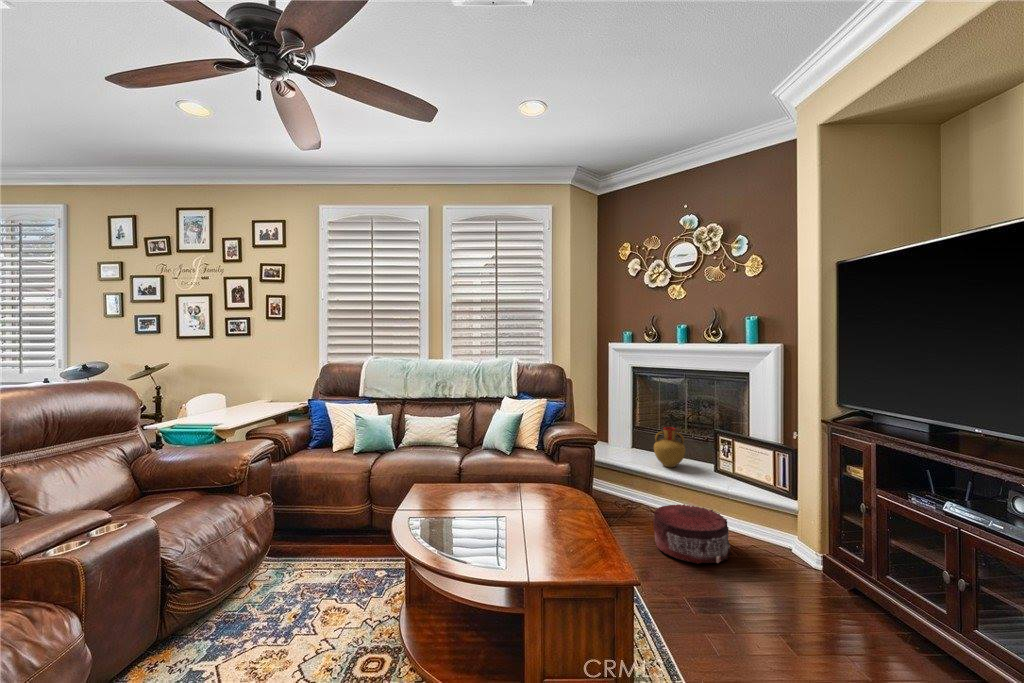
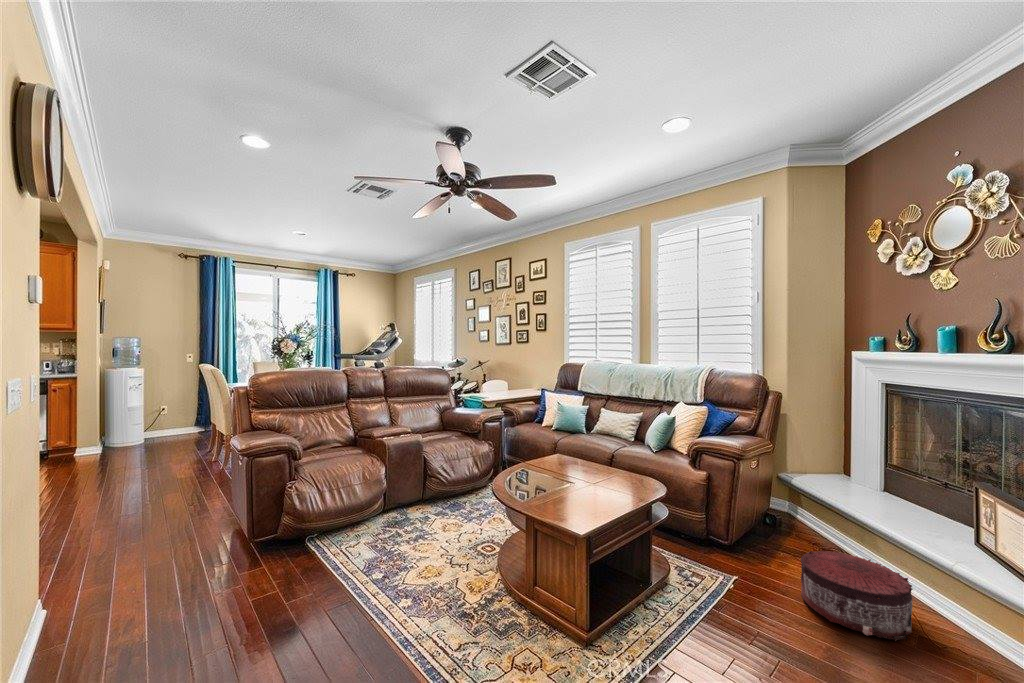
vase: present [654,427,685,467] -> none [881,465,937,521]

